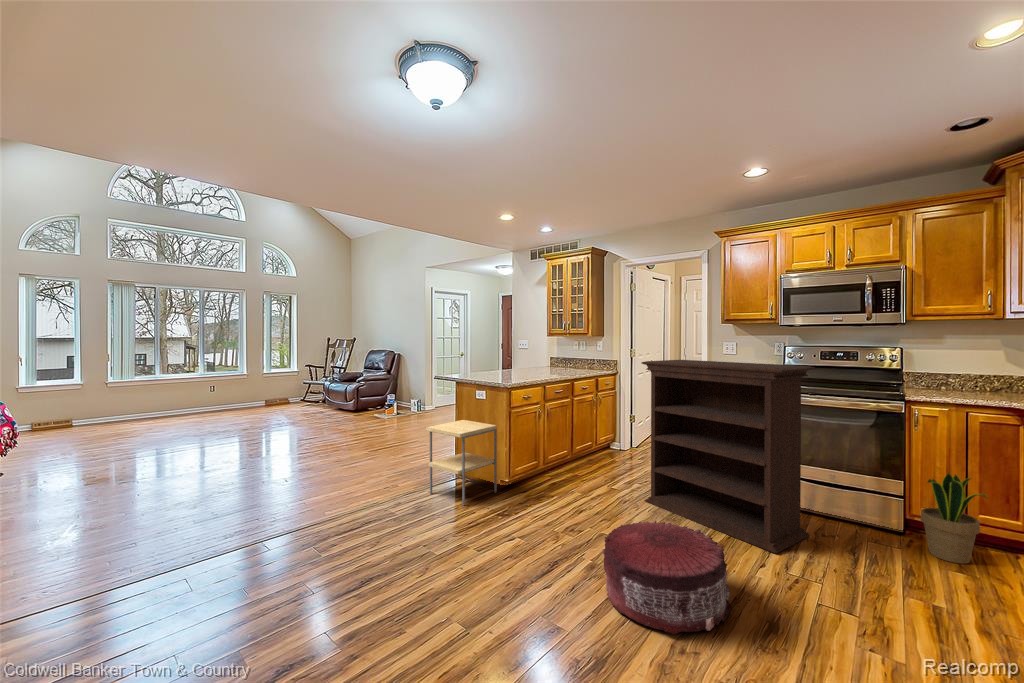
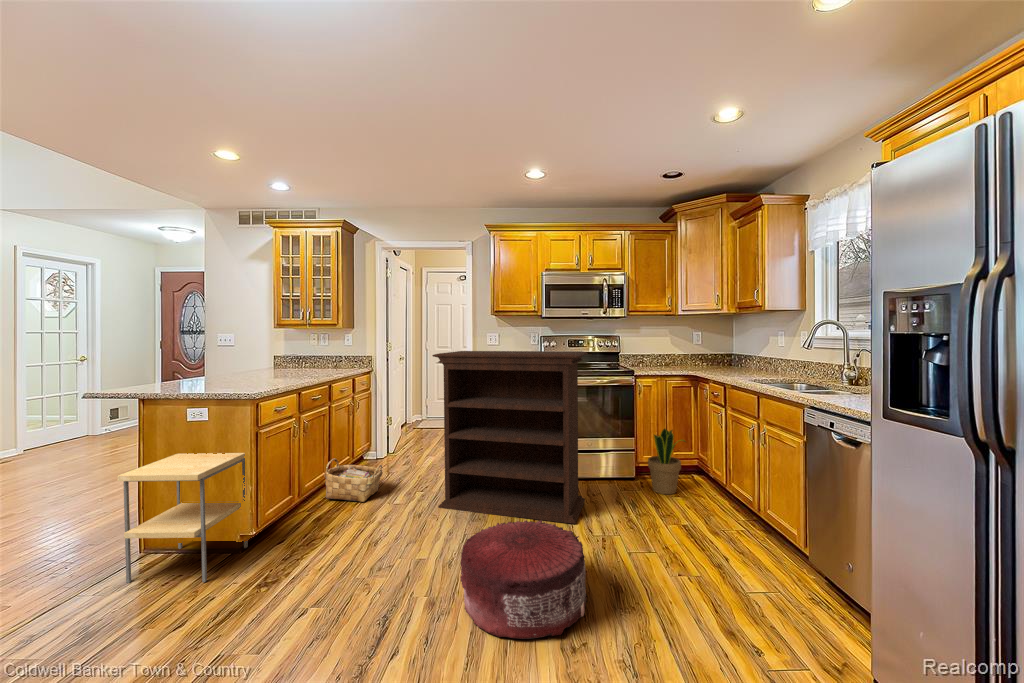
woven basket: none [562,442,607,482] -> present [324,458,382,502]

